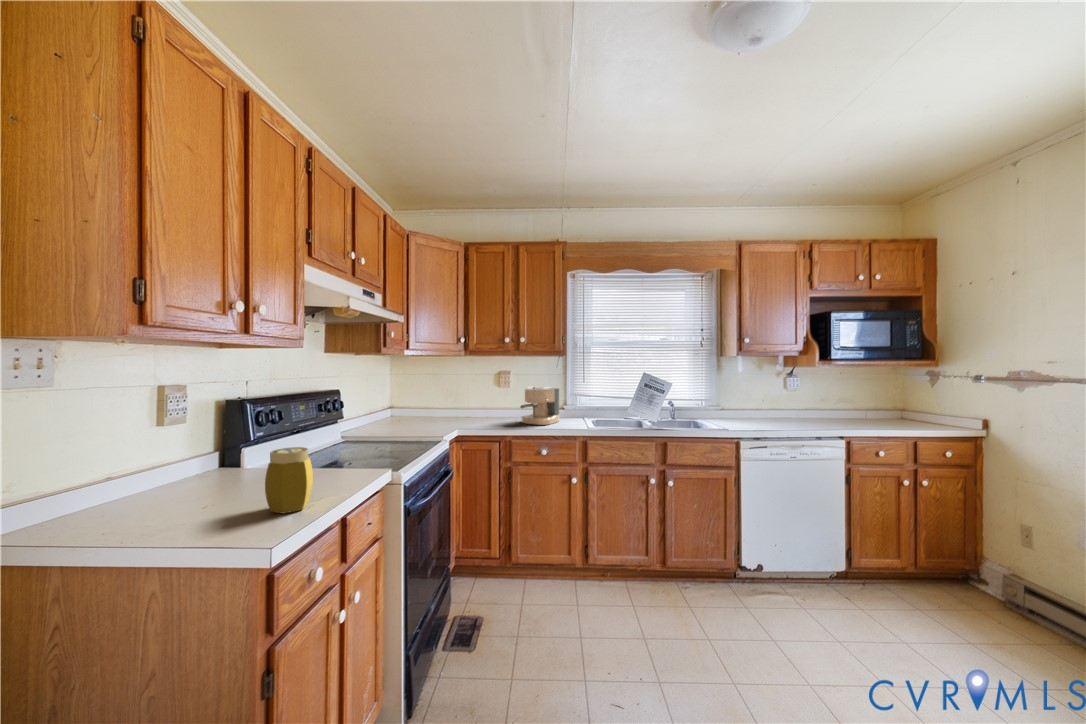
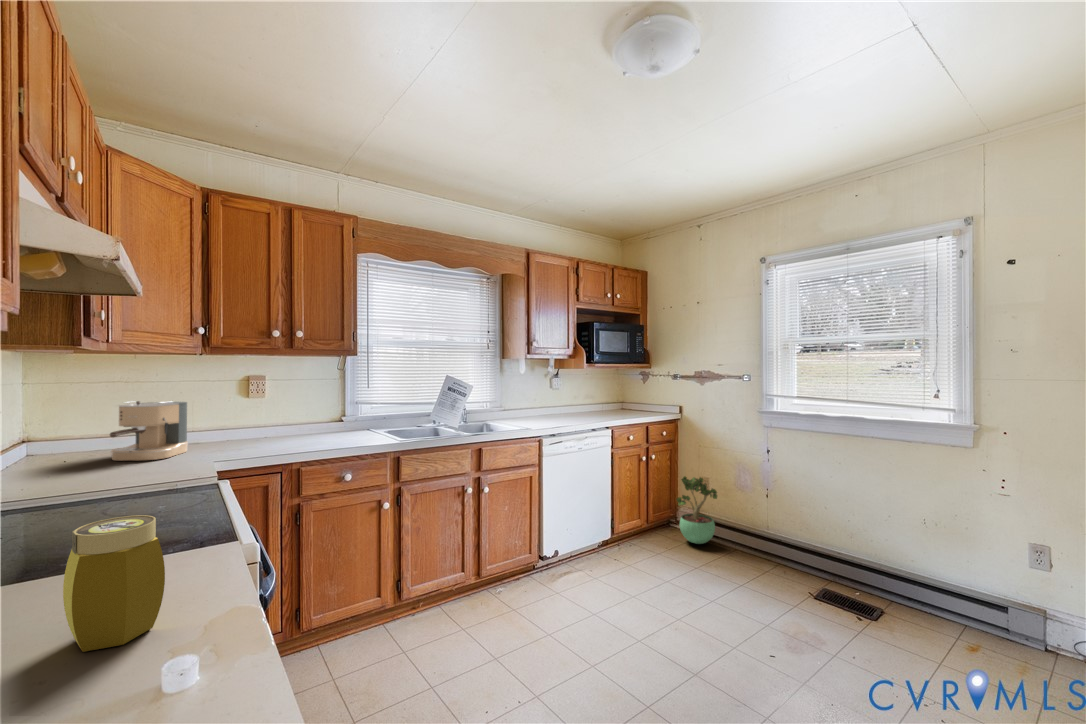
coffee maker: present [520,387,560,425] -> present [110,401,188,461]
potted plant: none [965,517,1038,619] -> present [676,476,717,544]

